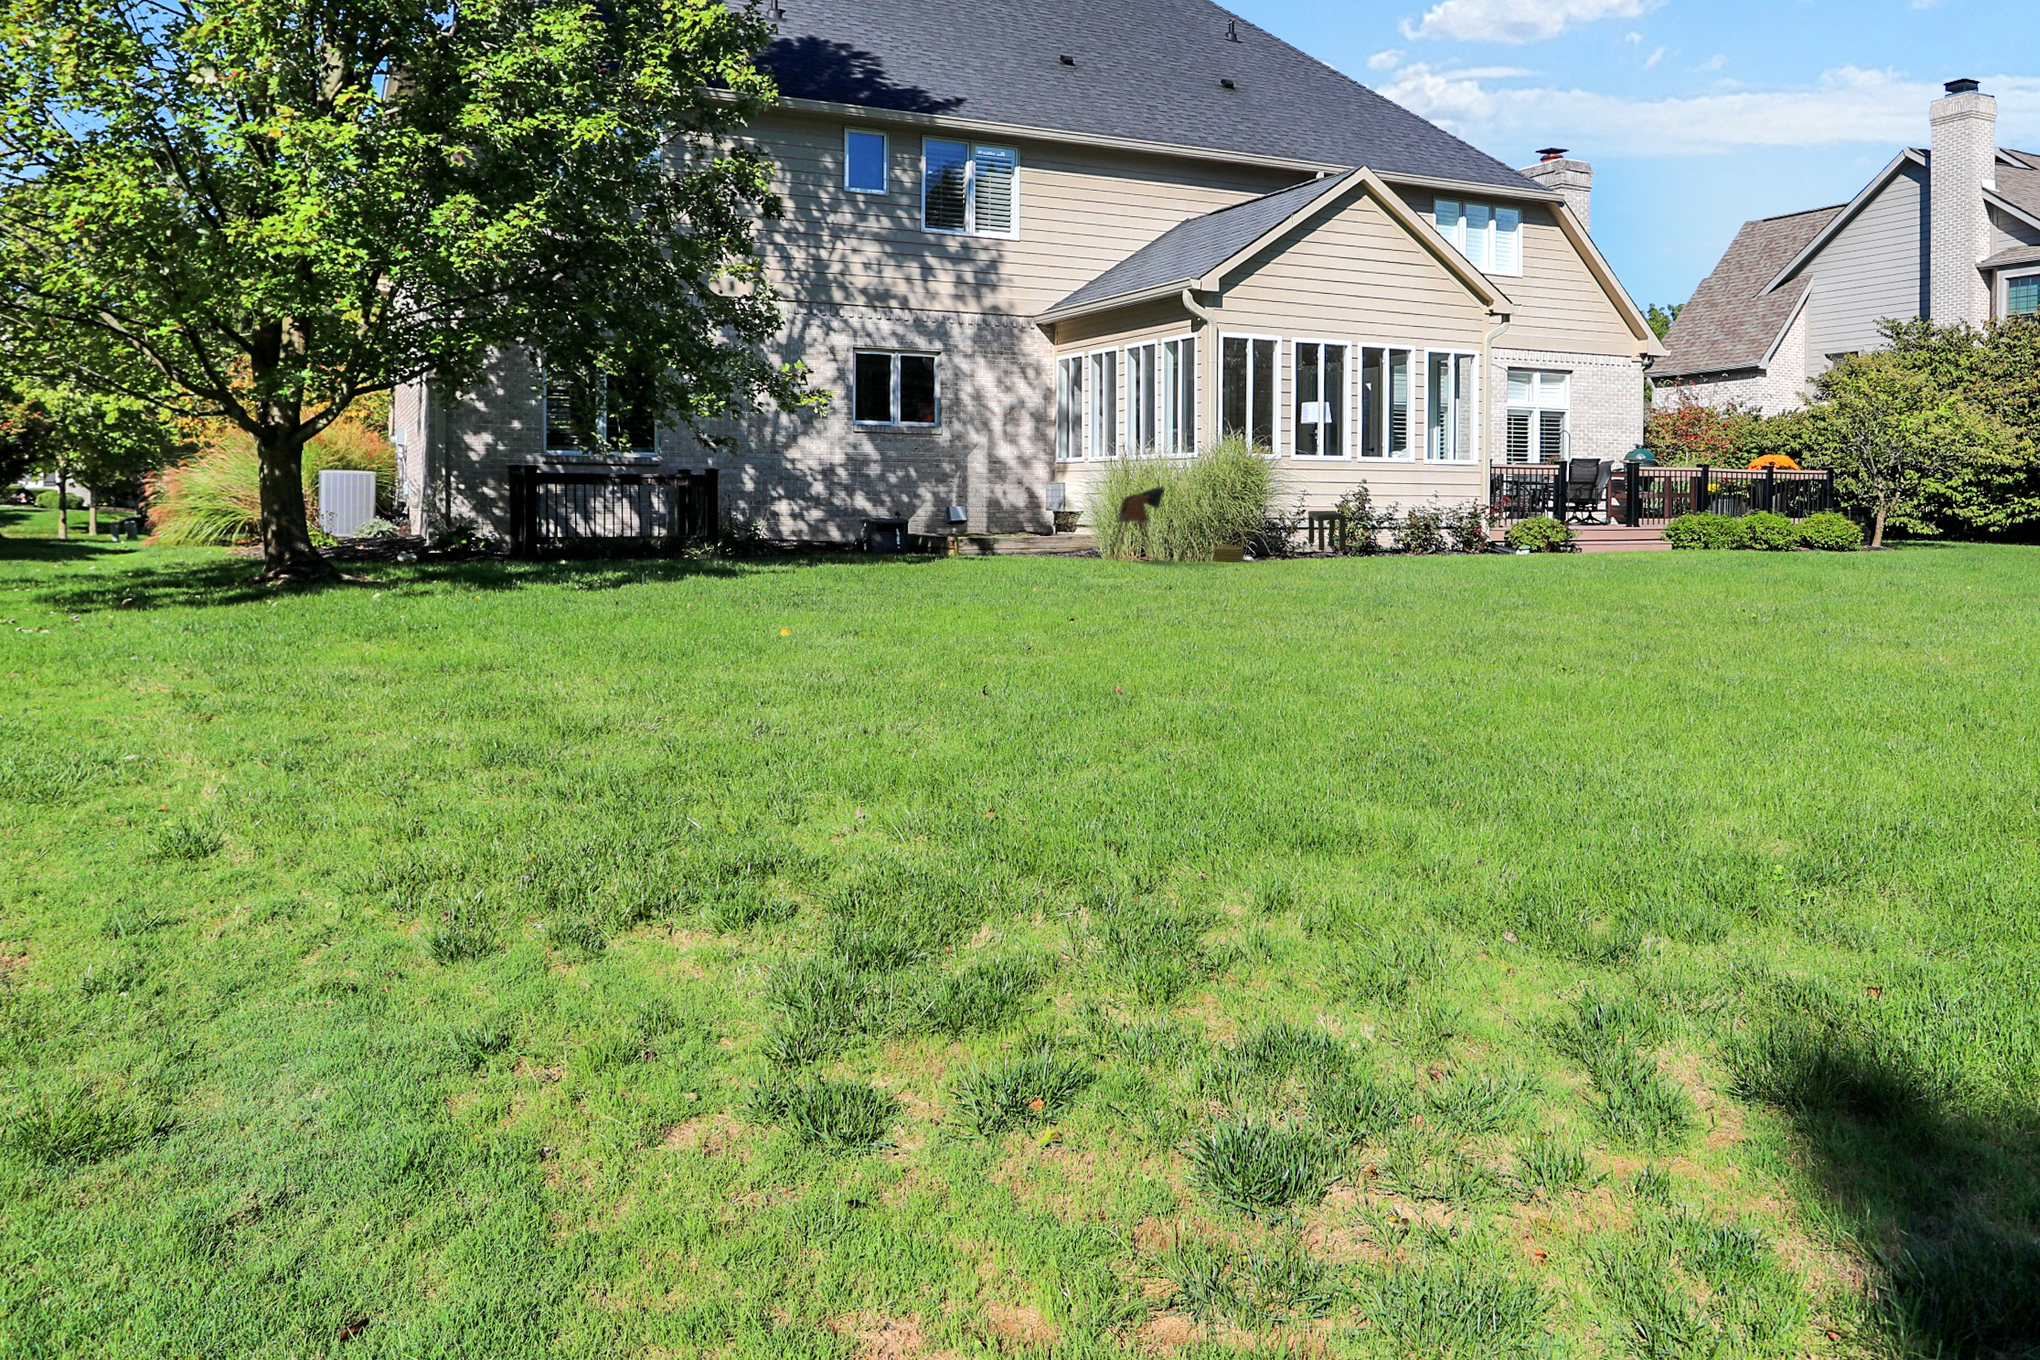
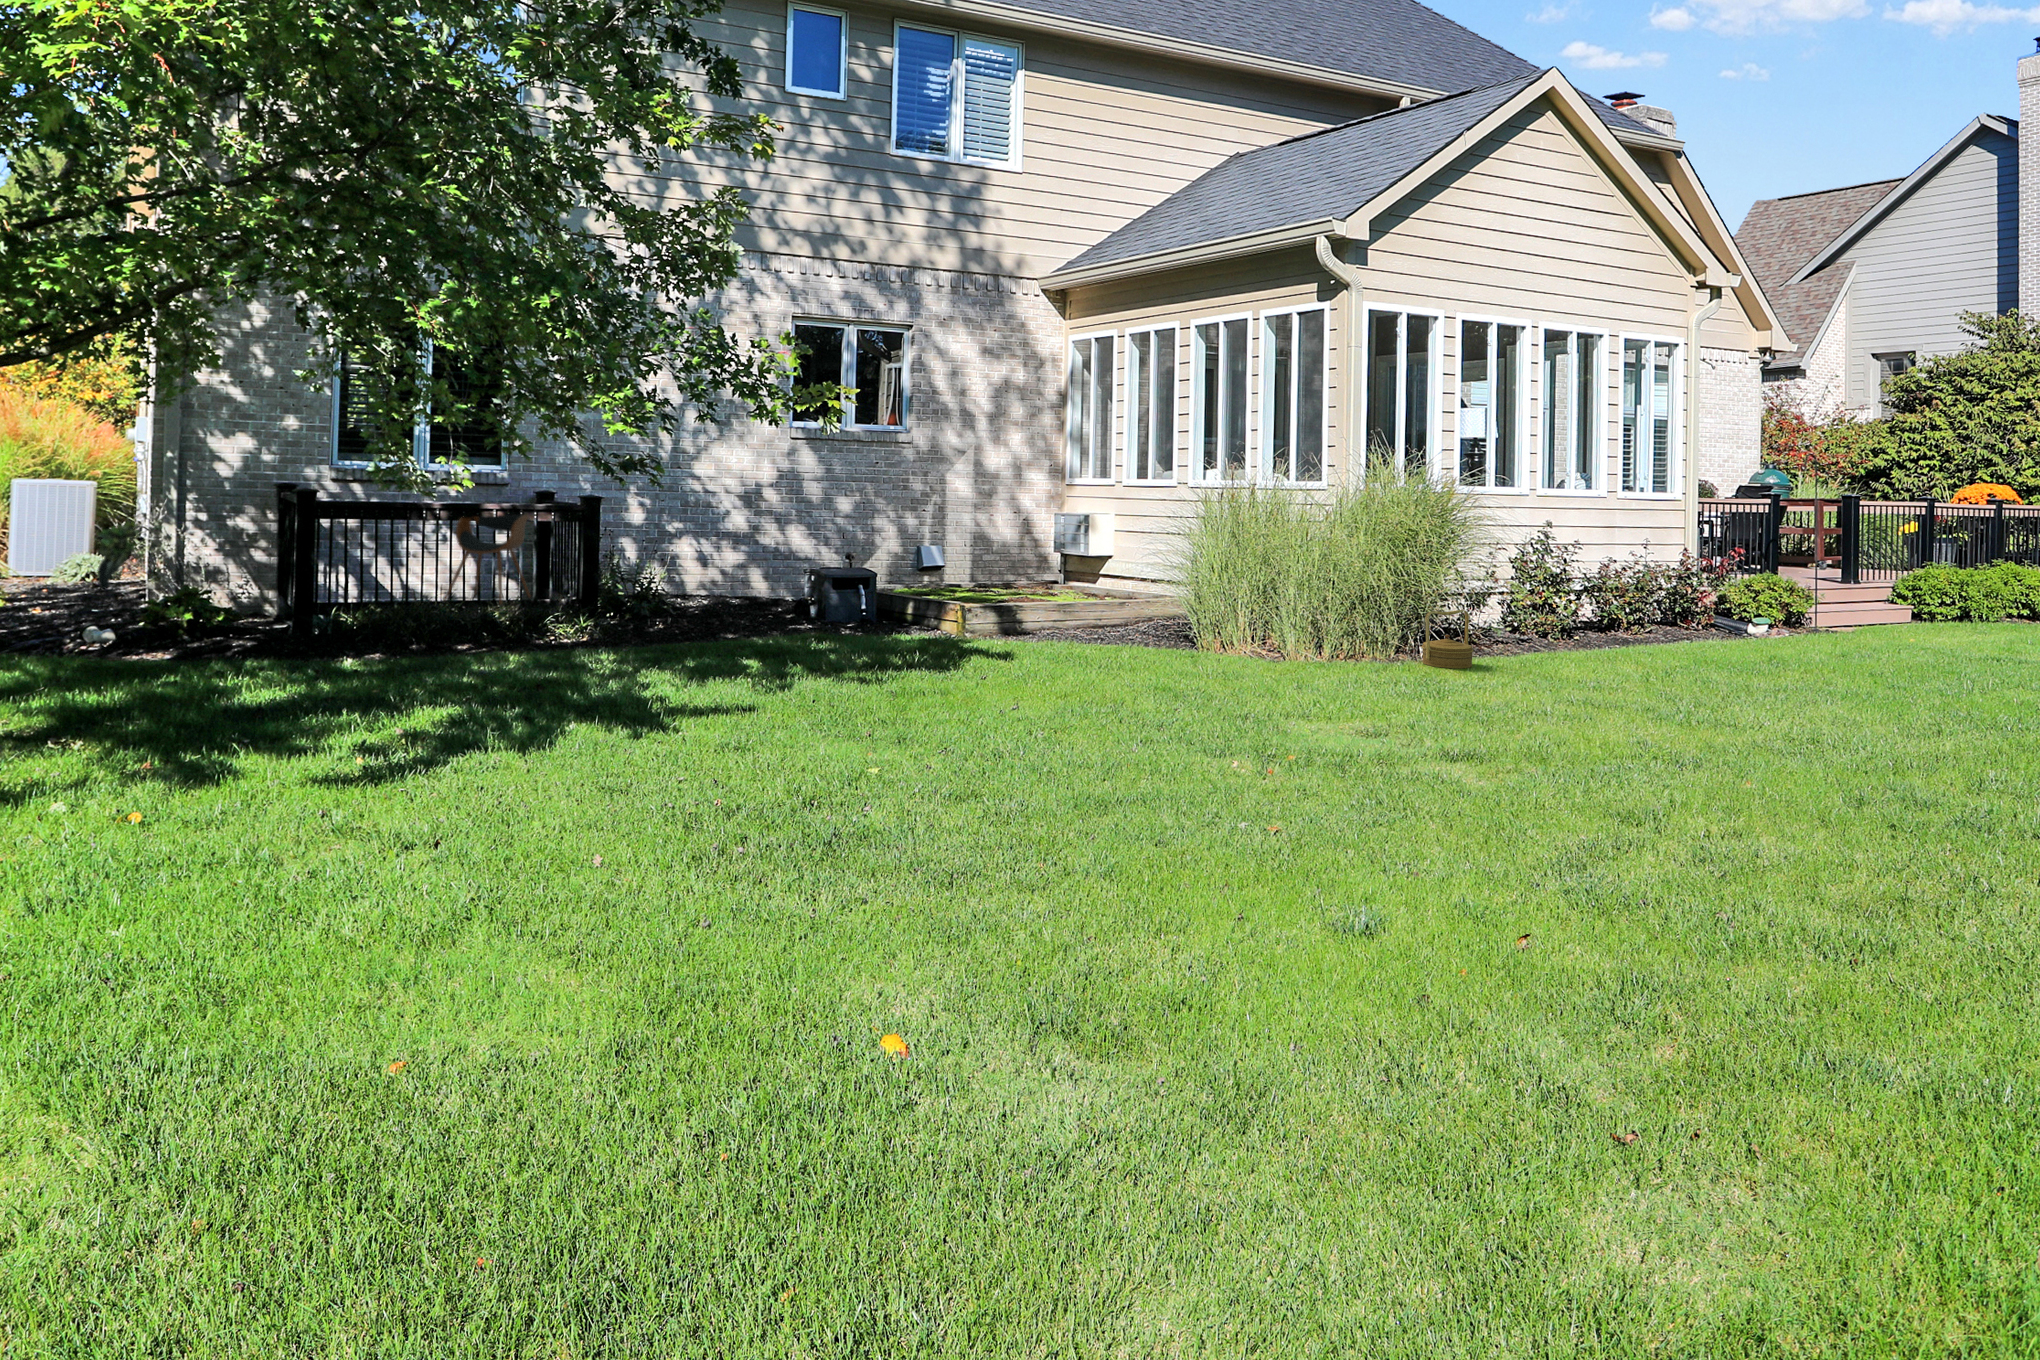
chair: present [1110,487,1164,560] -> present [442,503,531,607]
potted plant: none [393,492,421,536] -> present [98,522,139,589]
bench: present [1308,511,1346,550] -> none [1487,570,1568,635]

